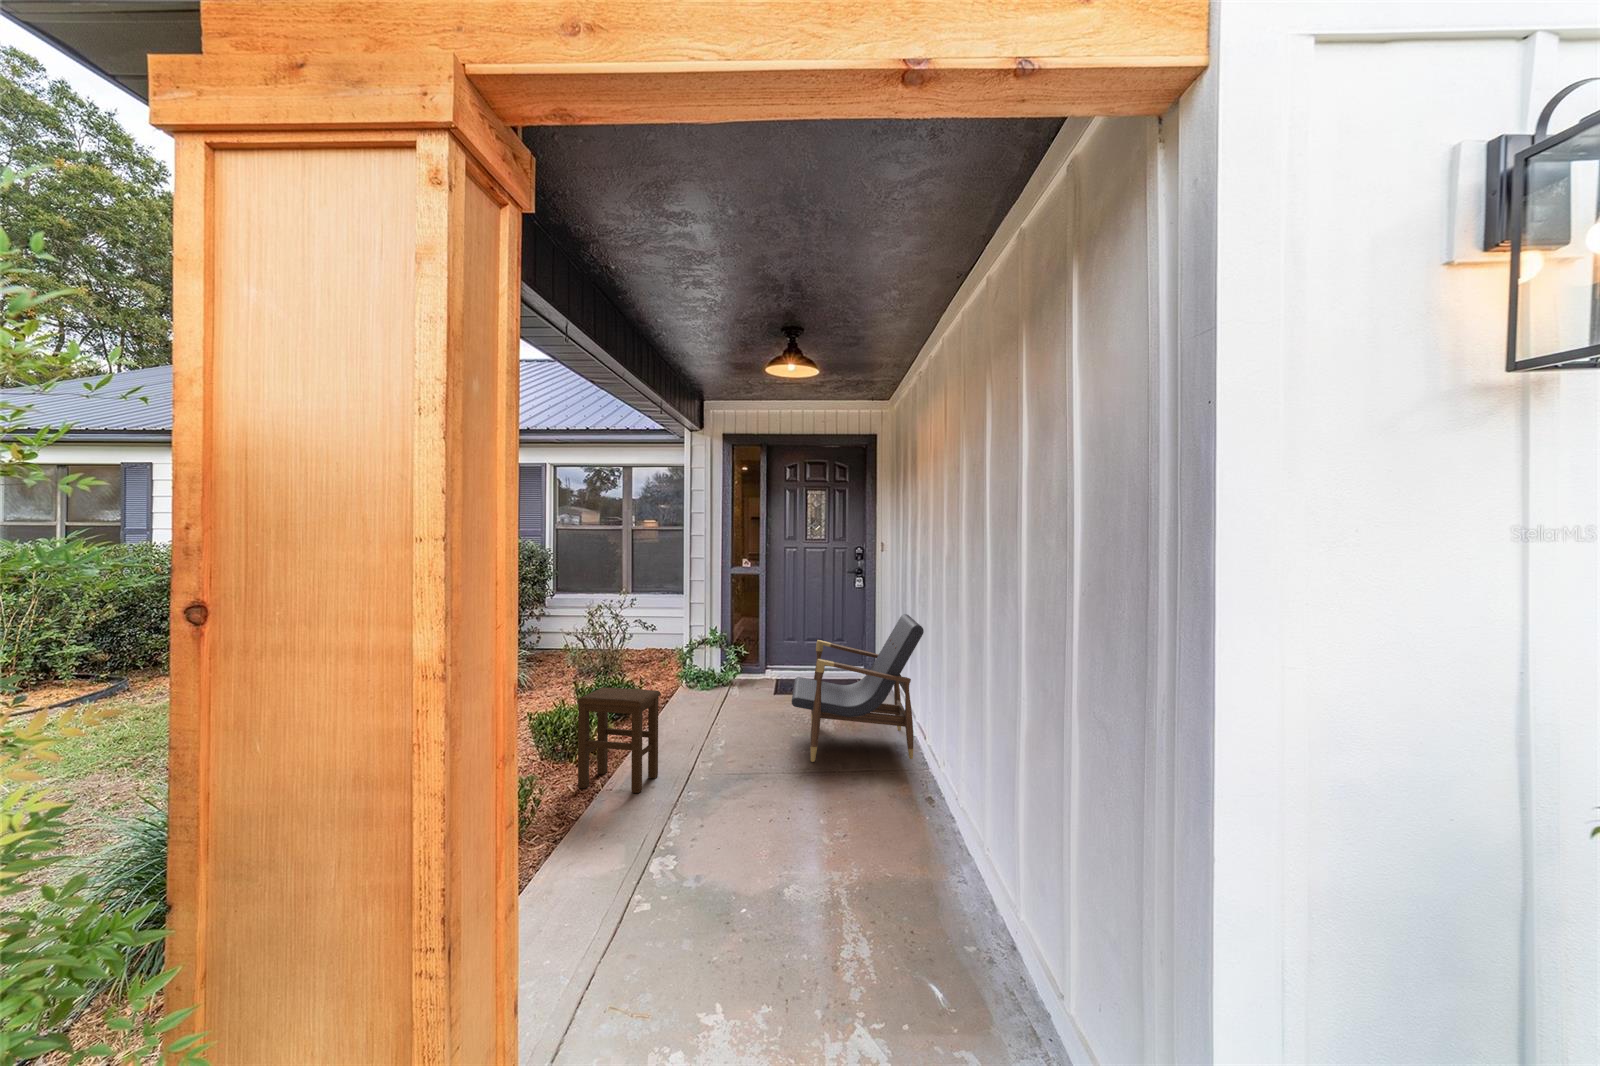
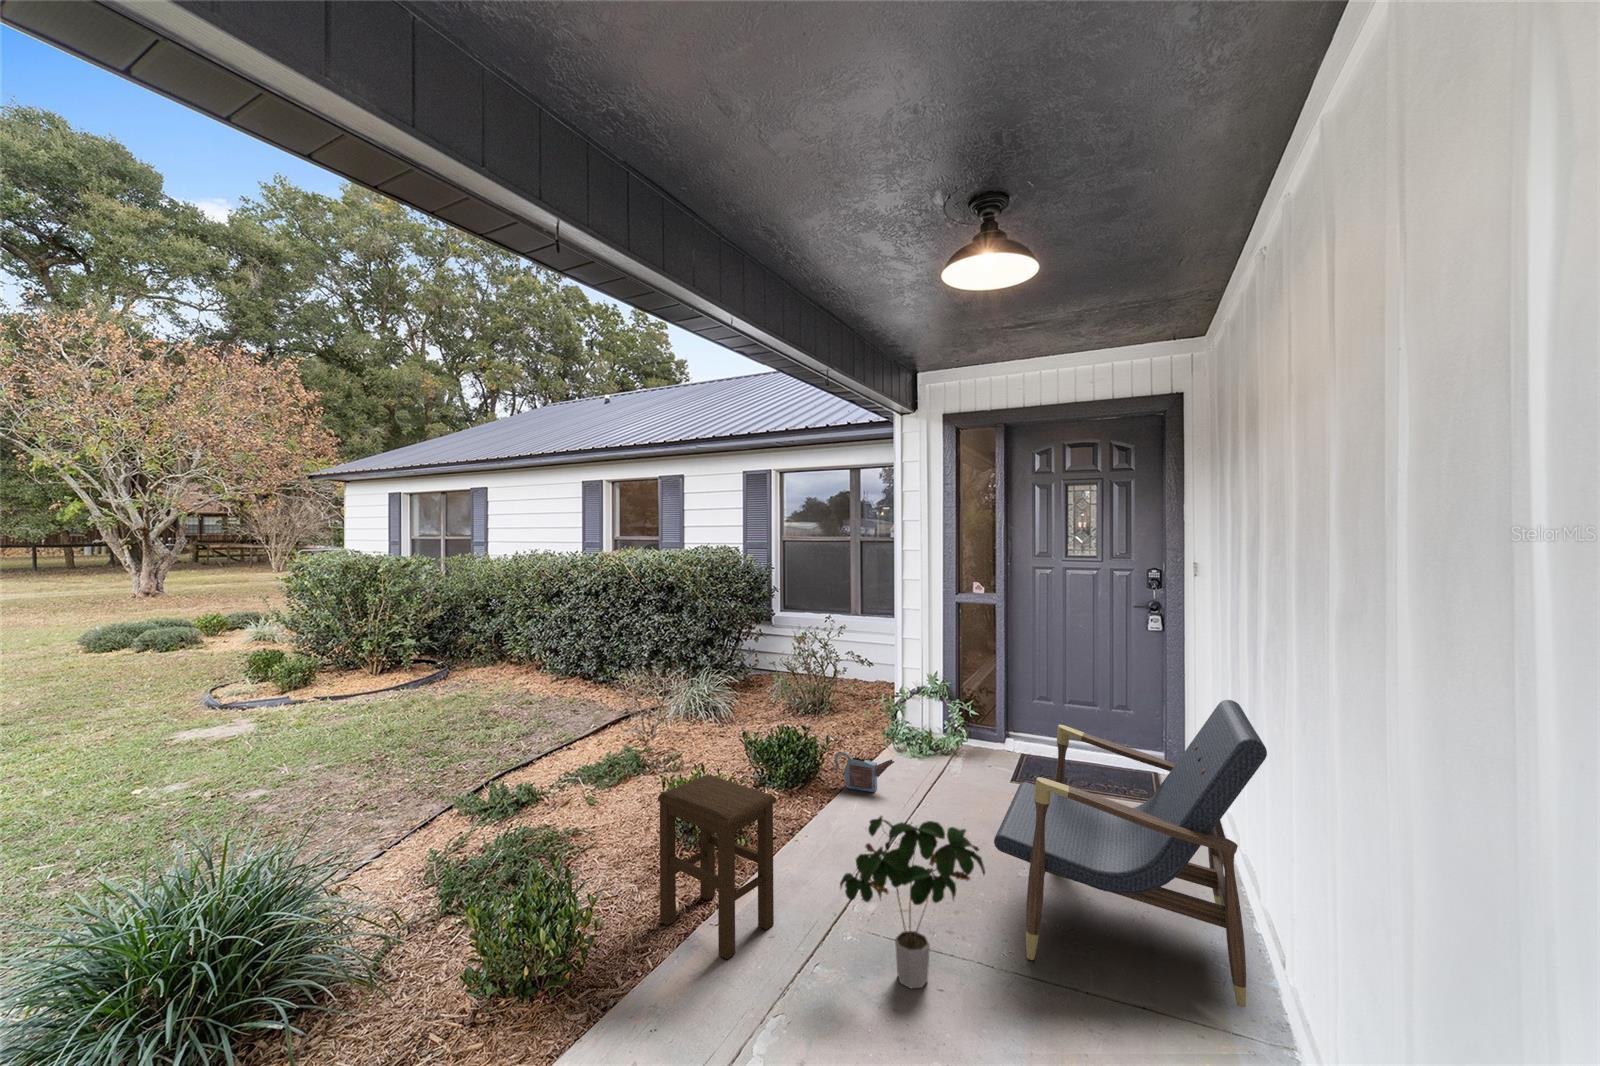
watering can: none [654,684,701,710] -> present [834,751,894,792]
potted plant: none [709,687,795,783] -> present [840,816,985,989]

